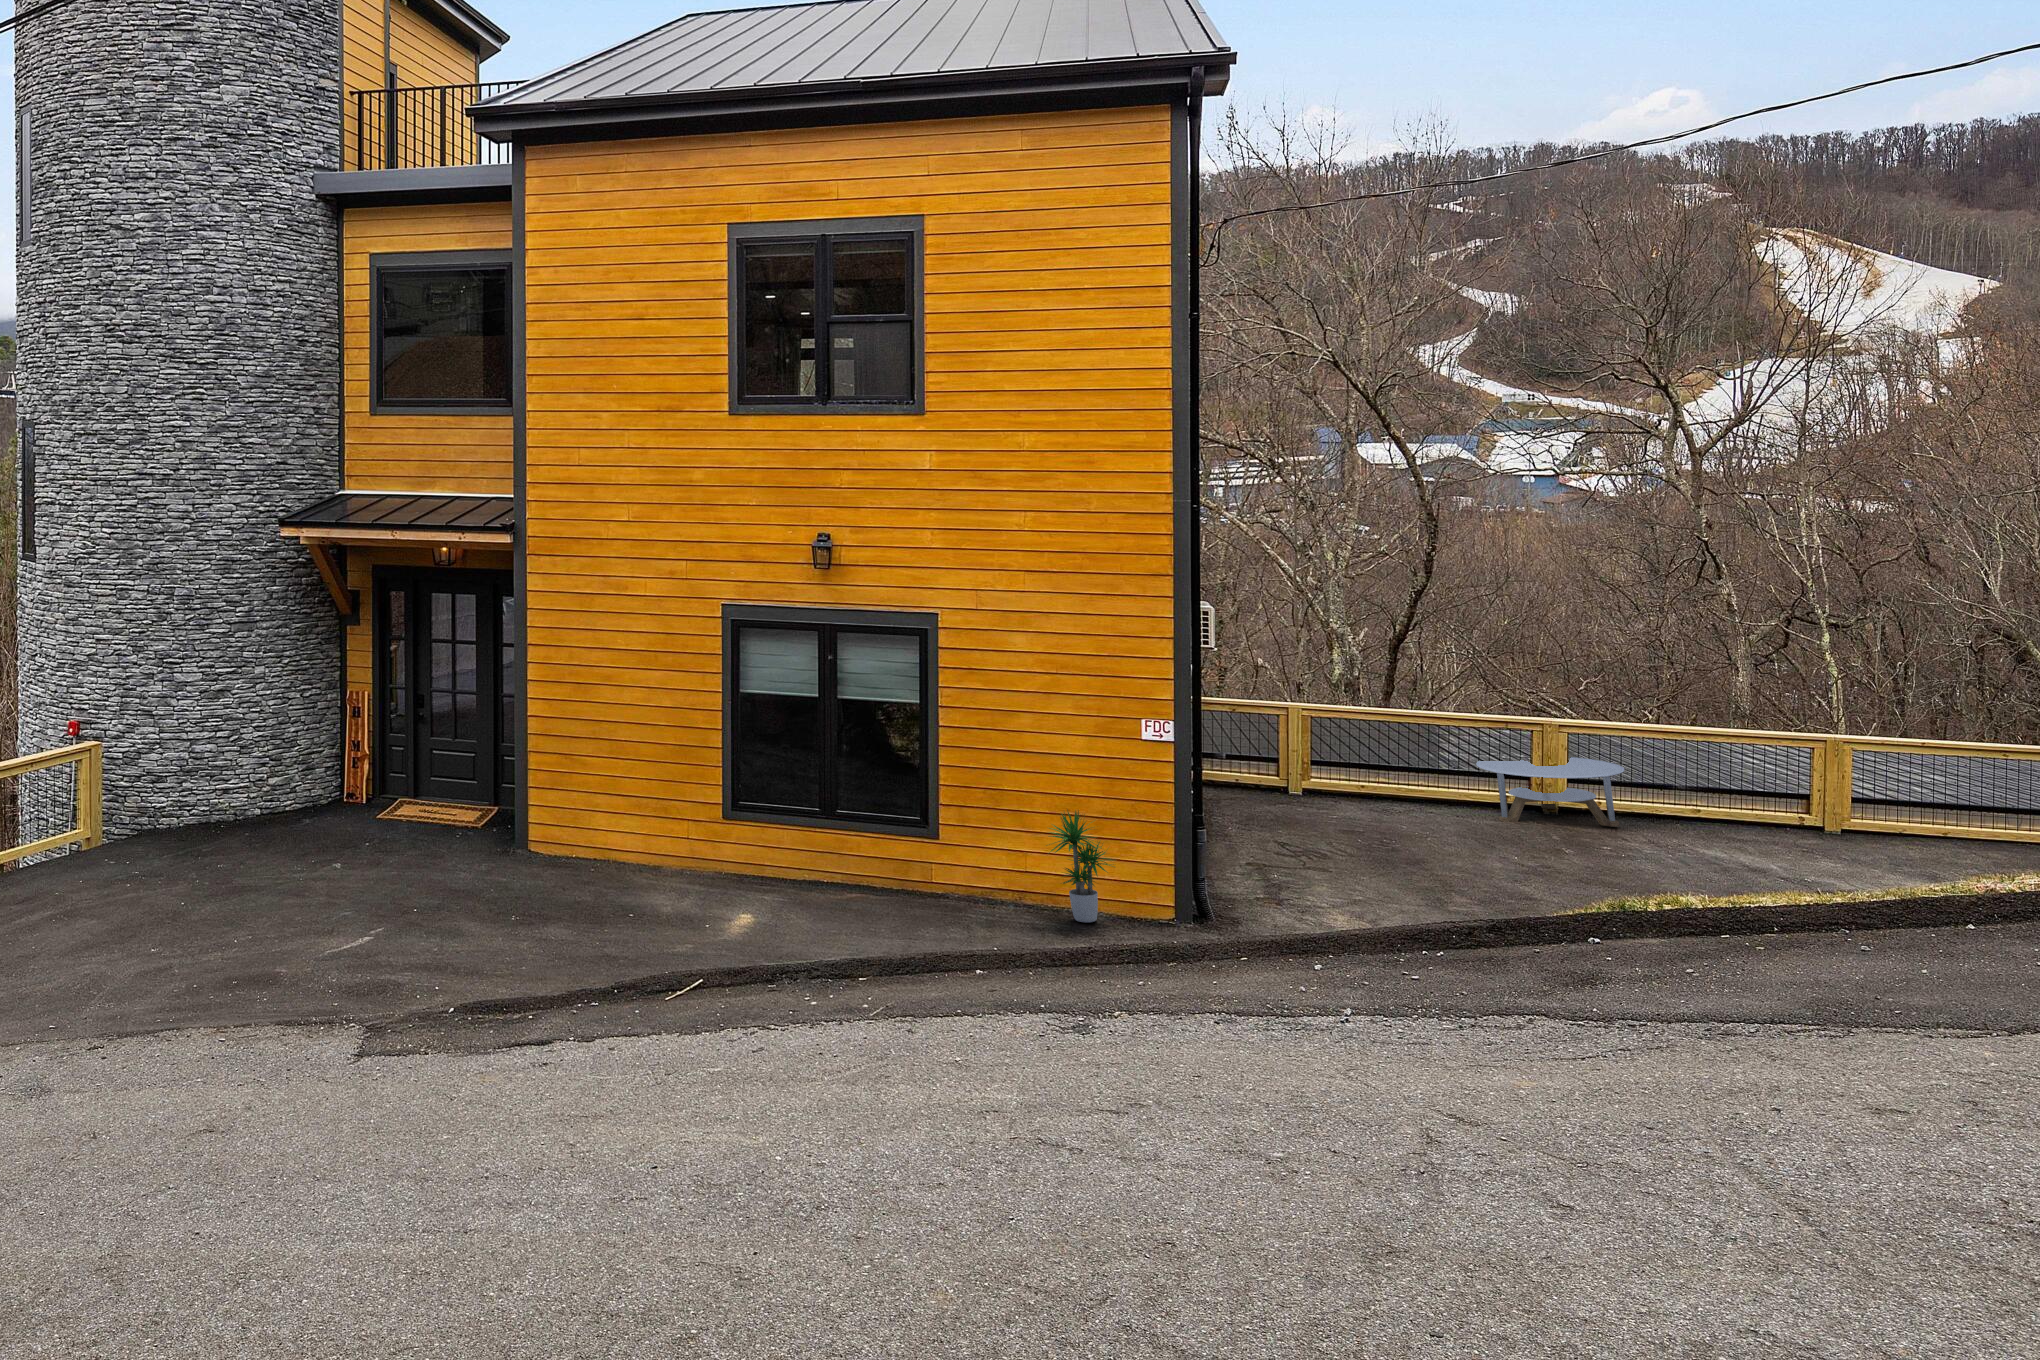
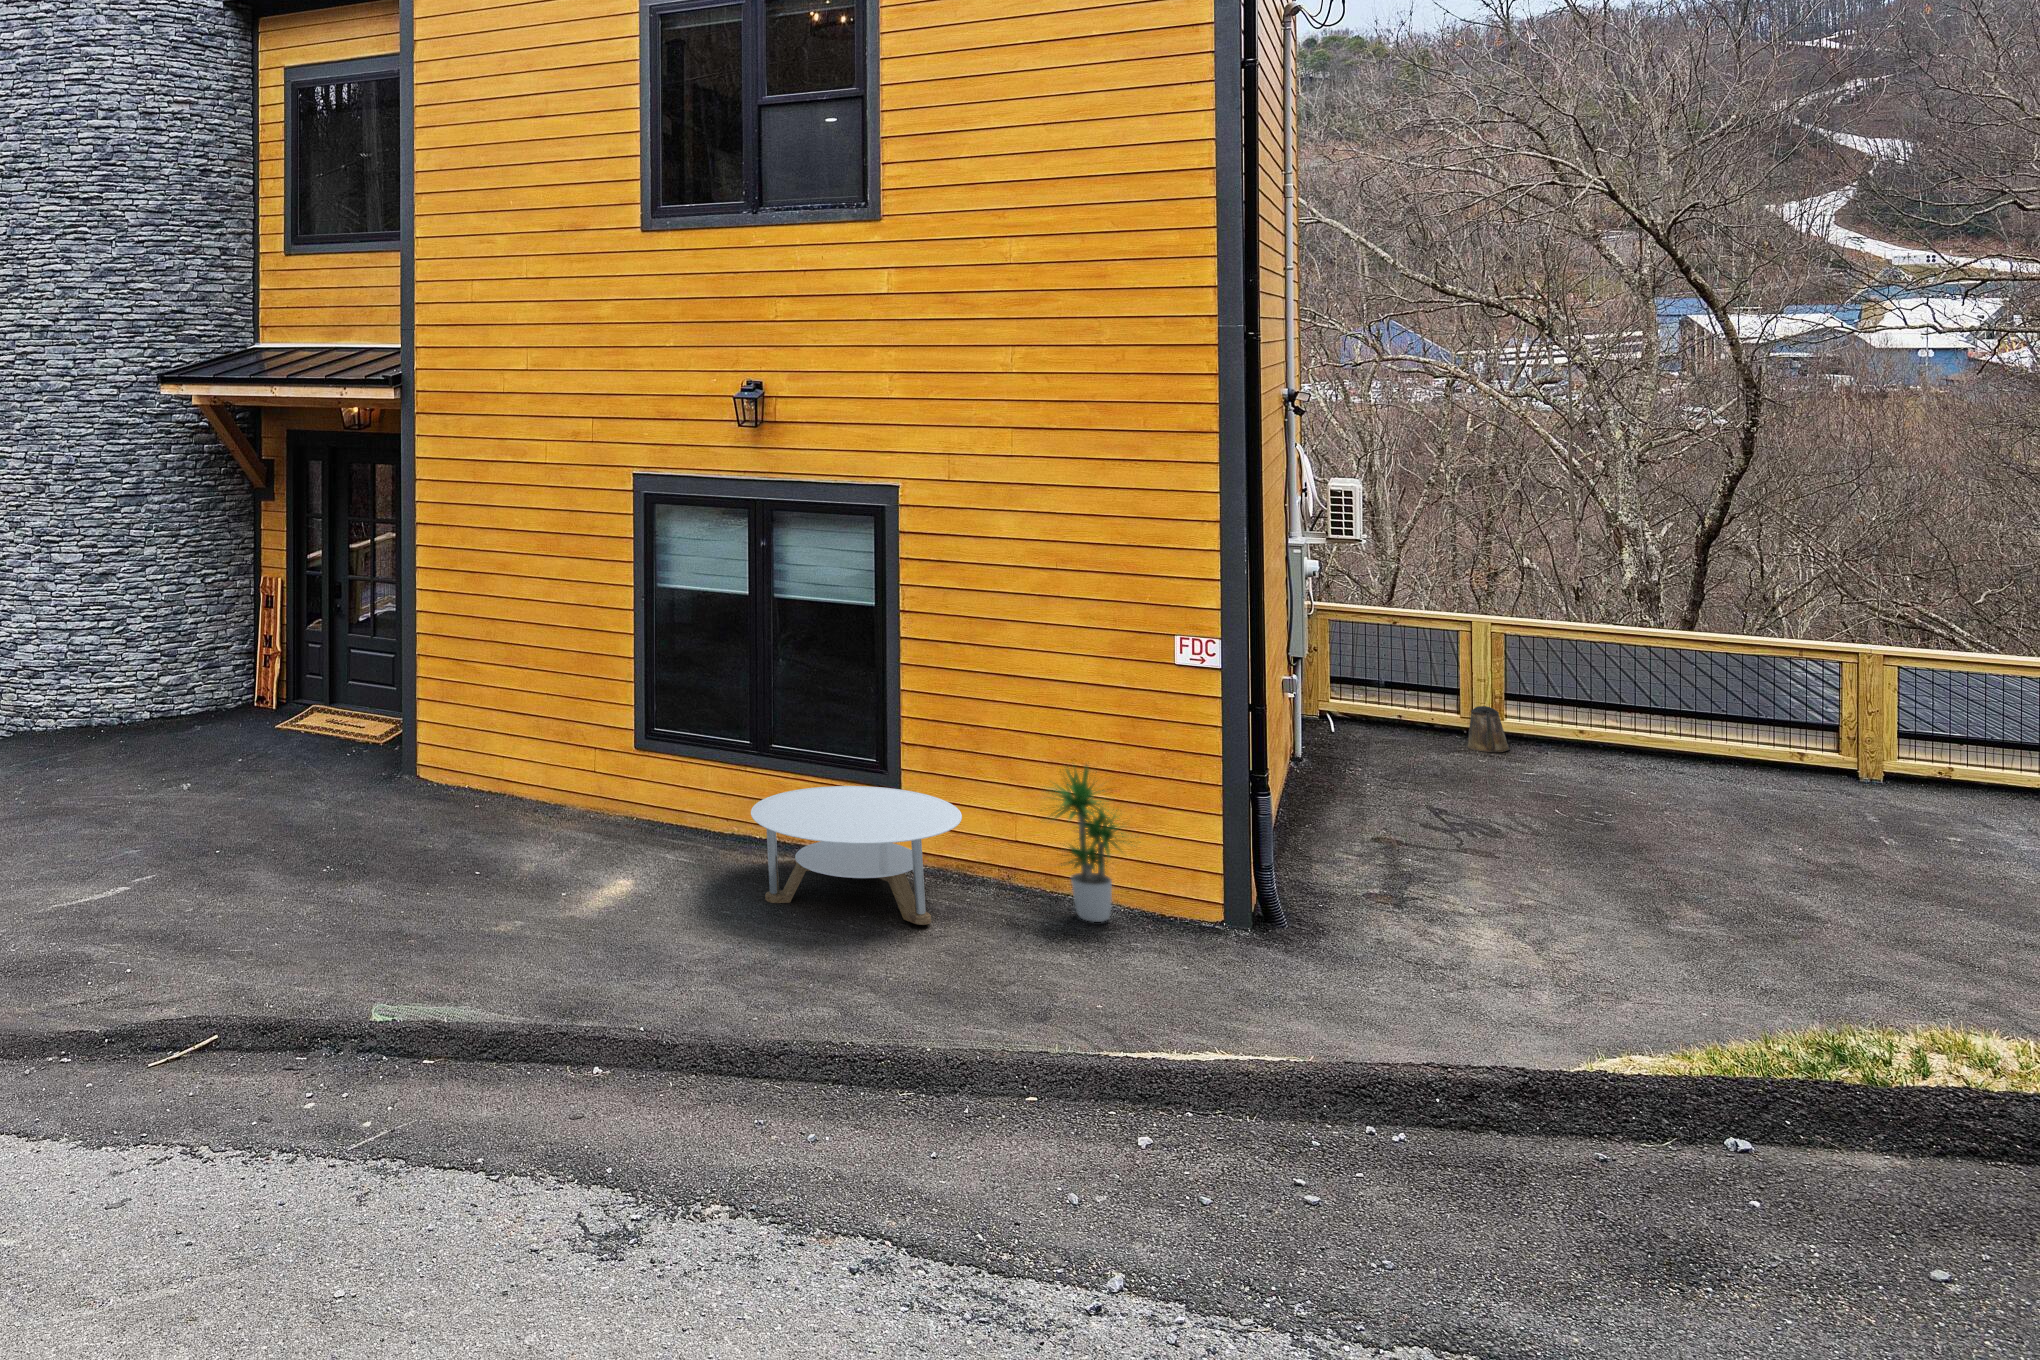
round table: present [1476,757,1624,826] -> present [751,786,962,925]
watering can: none [1323,765,1353,799] -> present [1467,706,1510,752]

